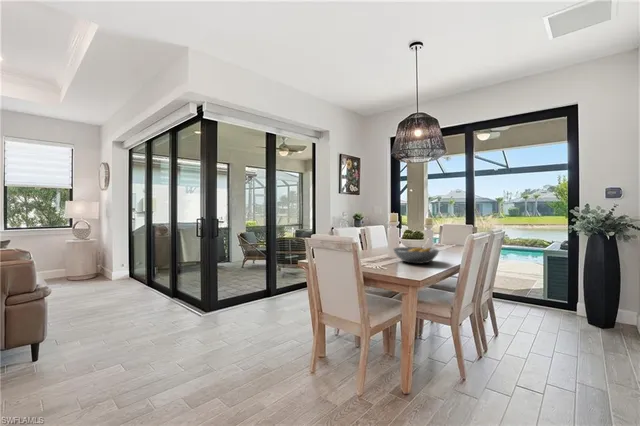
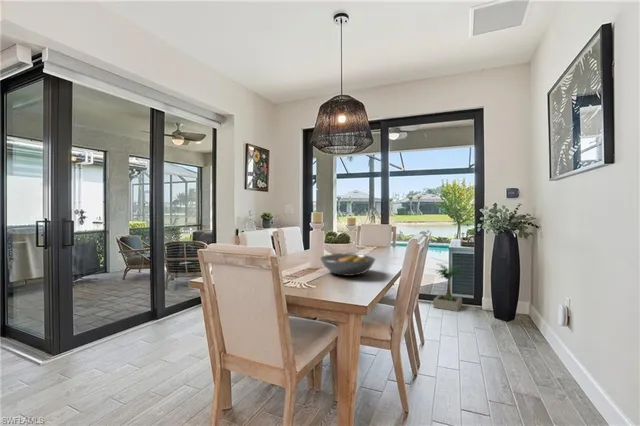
potted plant: none [521,265,561,314] -> present [433,265,464,311]

